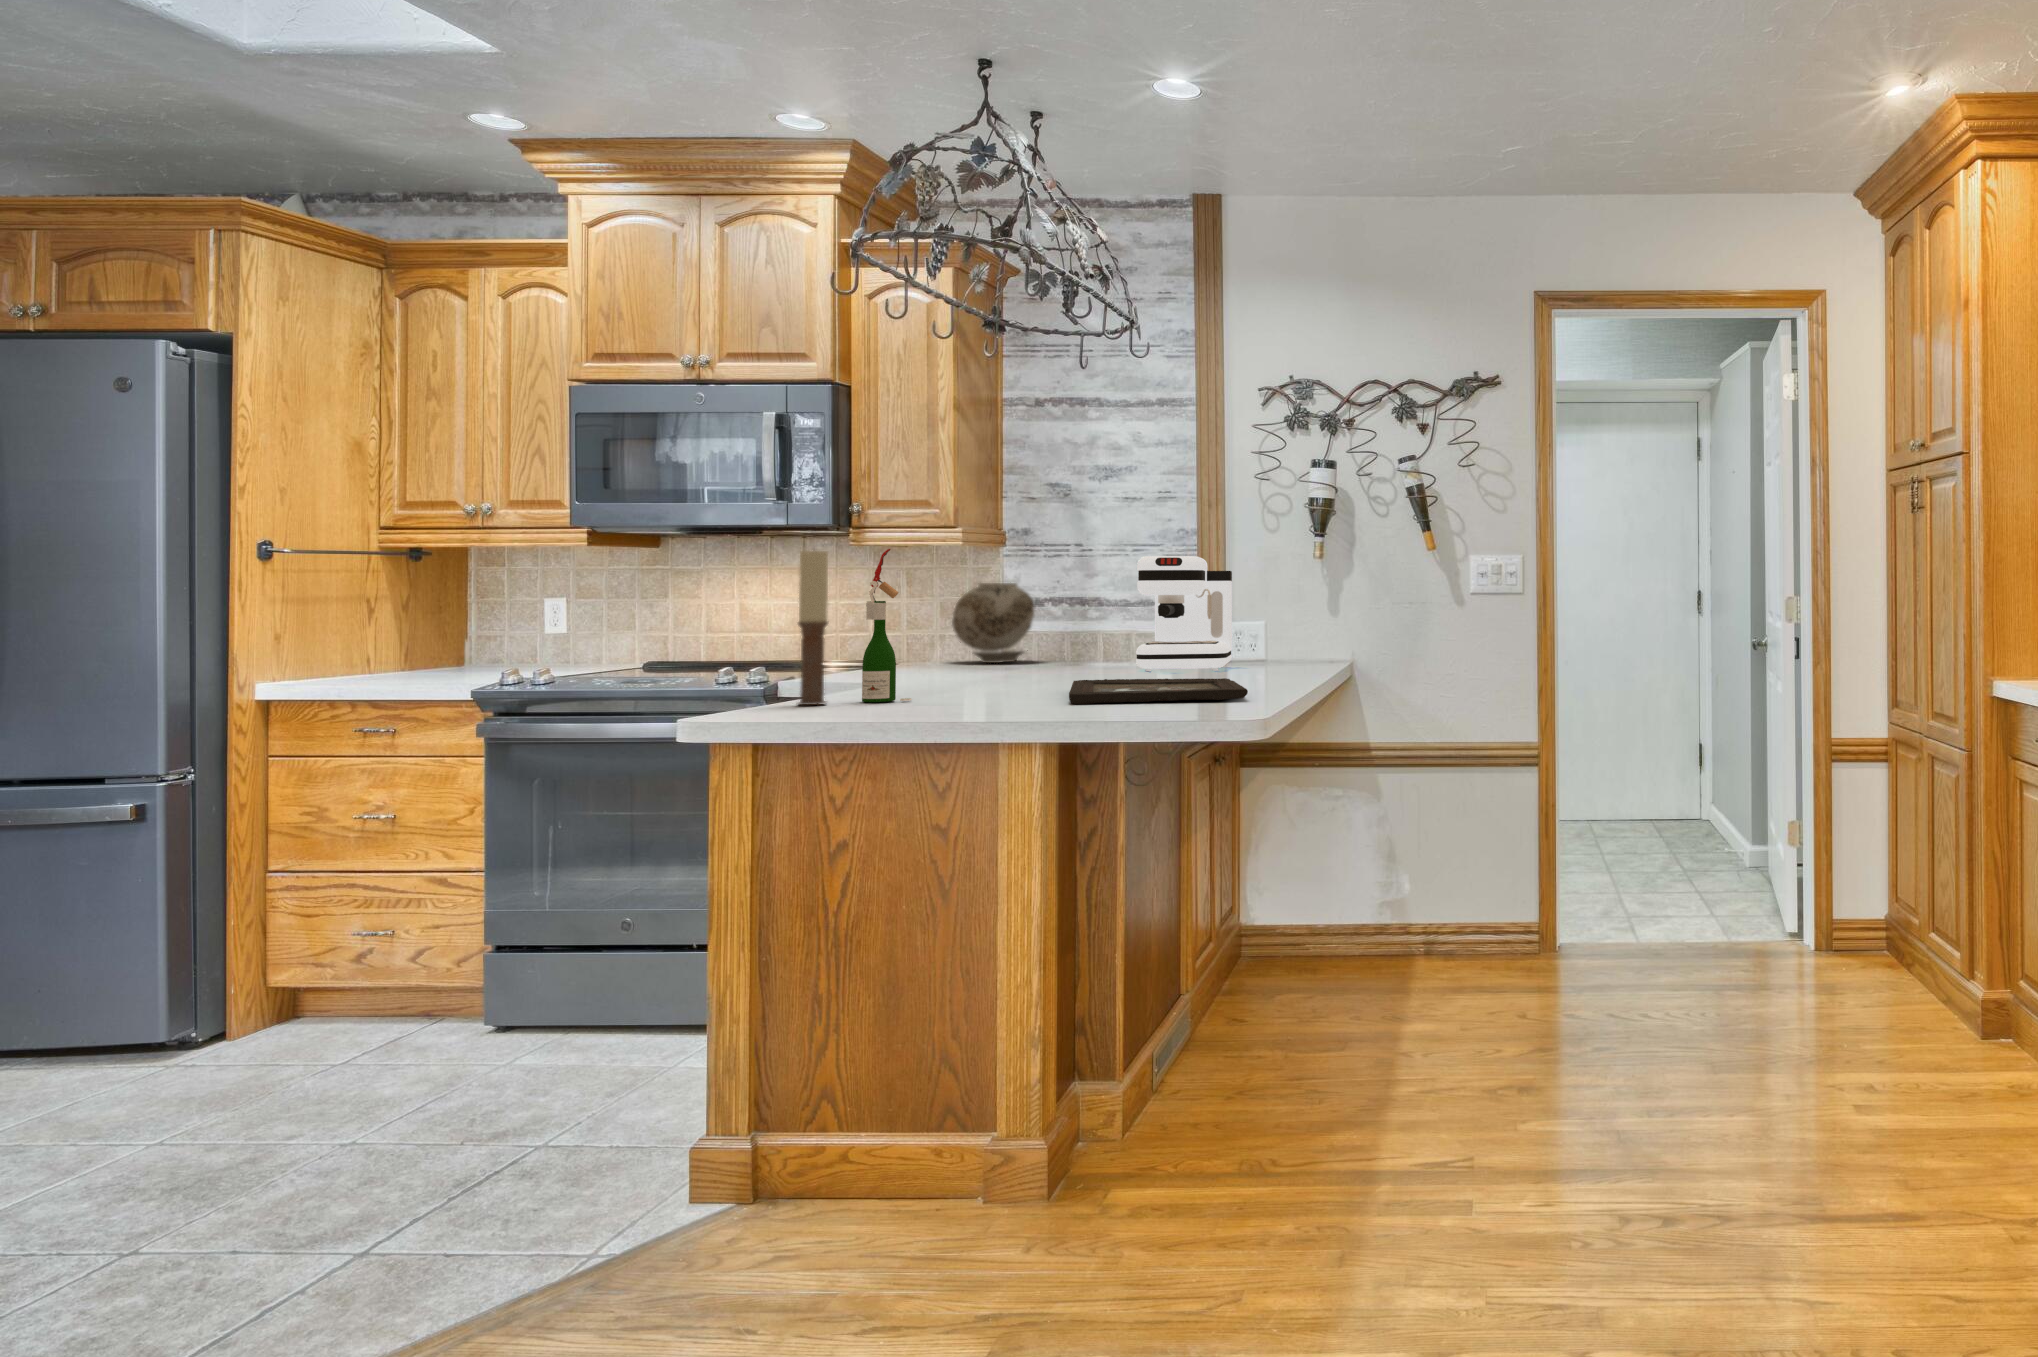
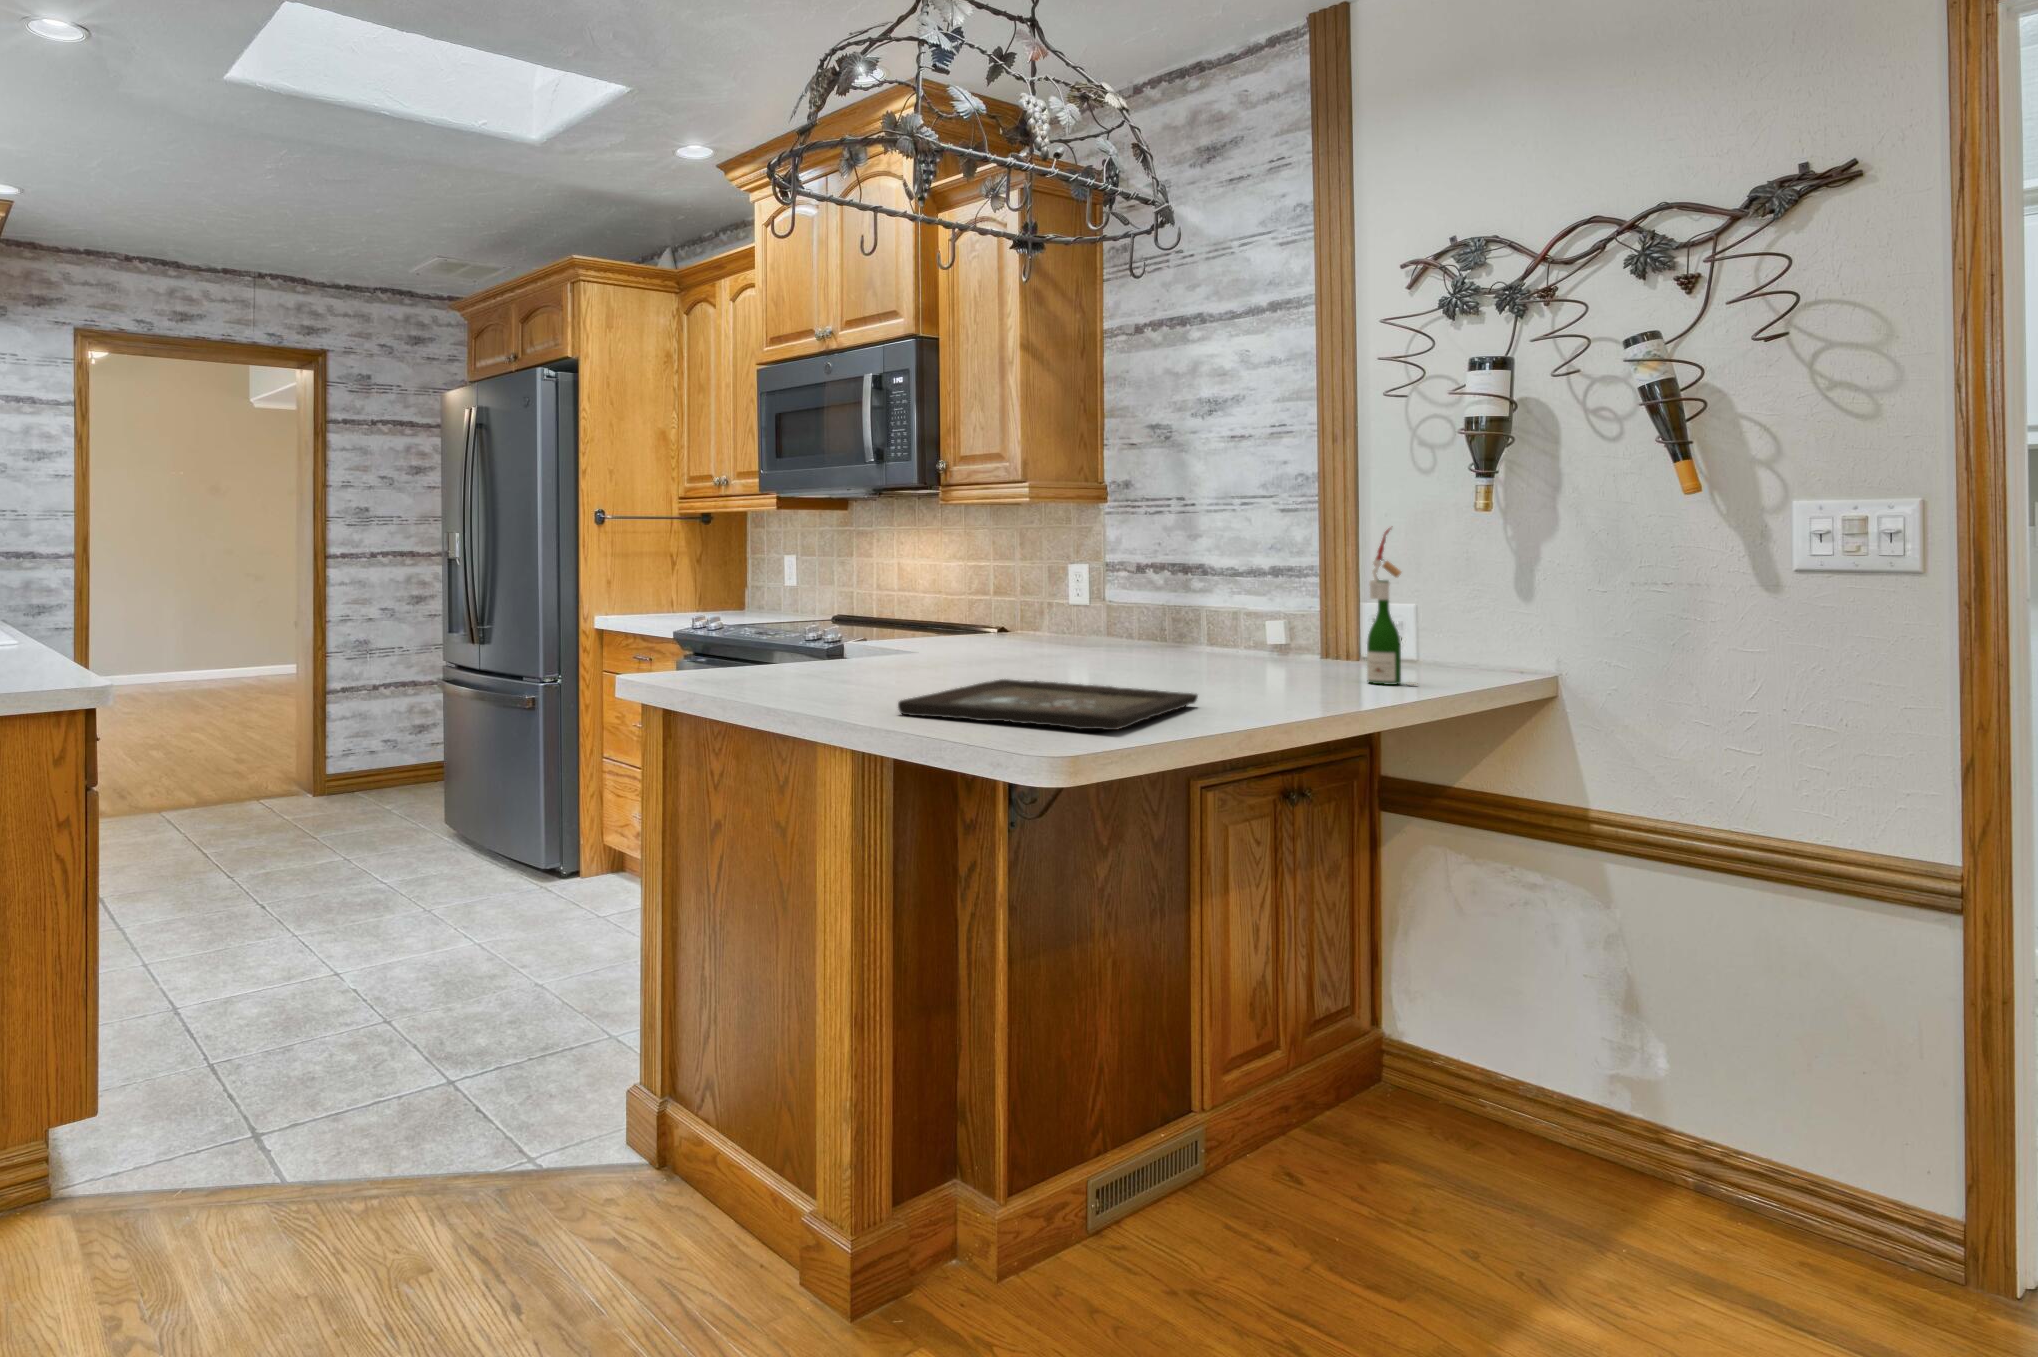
wine bottle: present [862,549,912,702] -> present [1367,528,1416,685]
candle: present [798,550,828,705] -> none [675,517,704,688]
coffee maker: present [1136,556,1232,671] -> none [1193,513,1349,673]
vase: present [952,583,1034,663] -> none [1044,547,1150,641]

